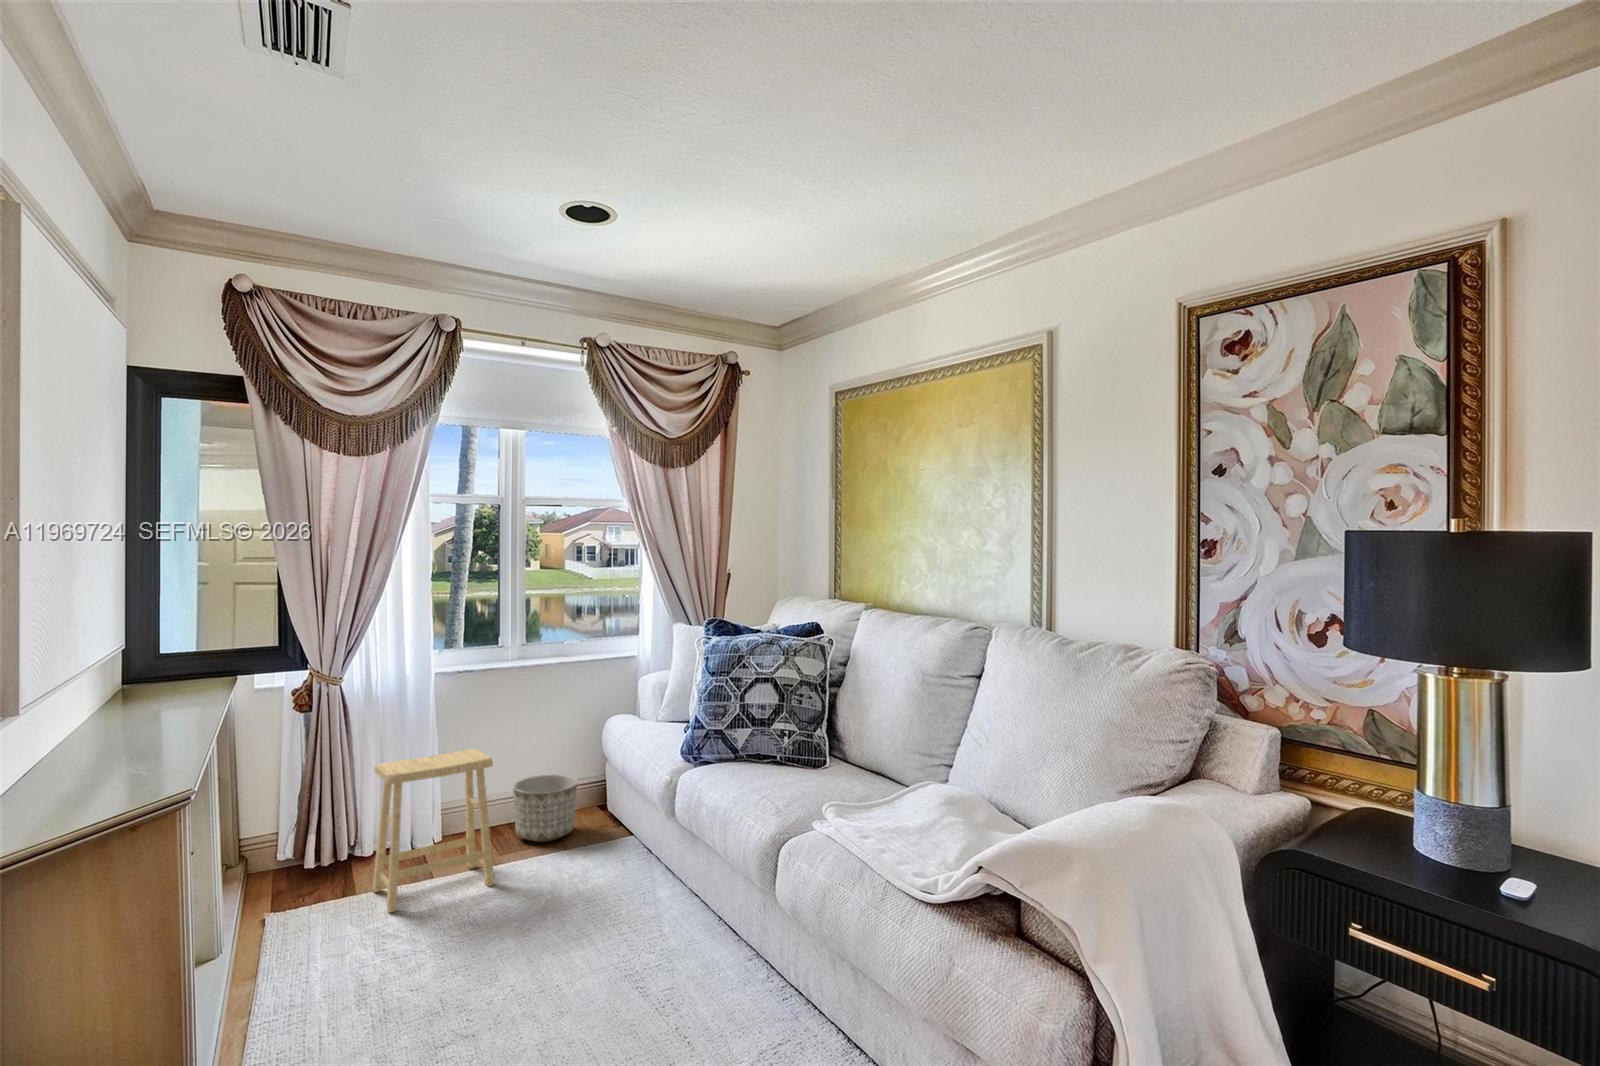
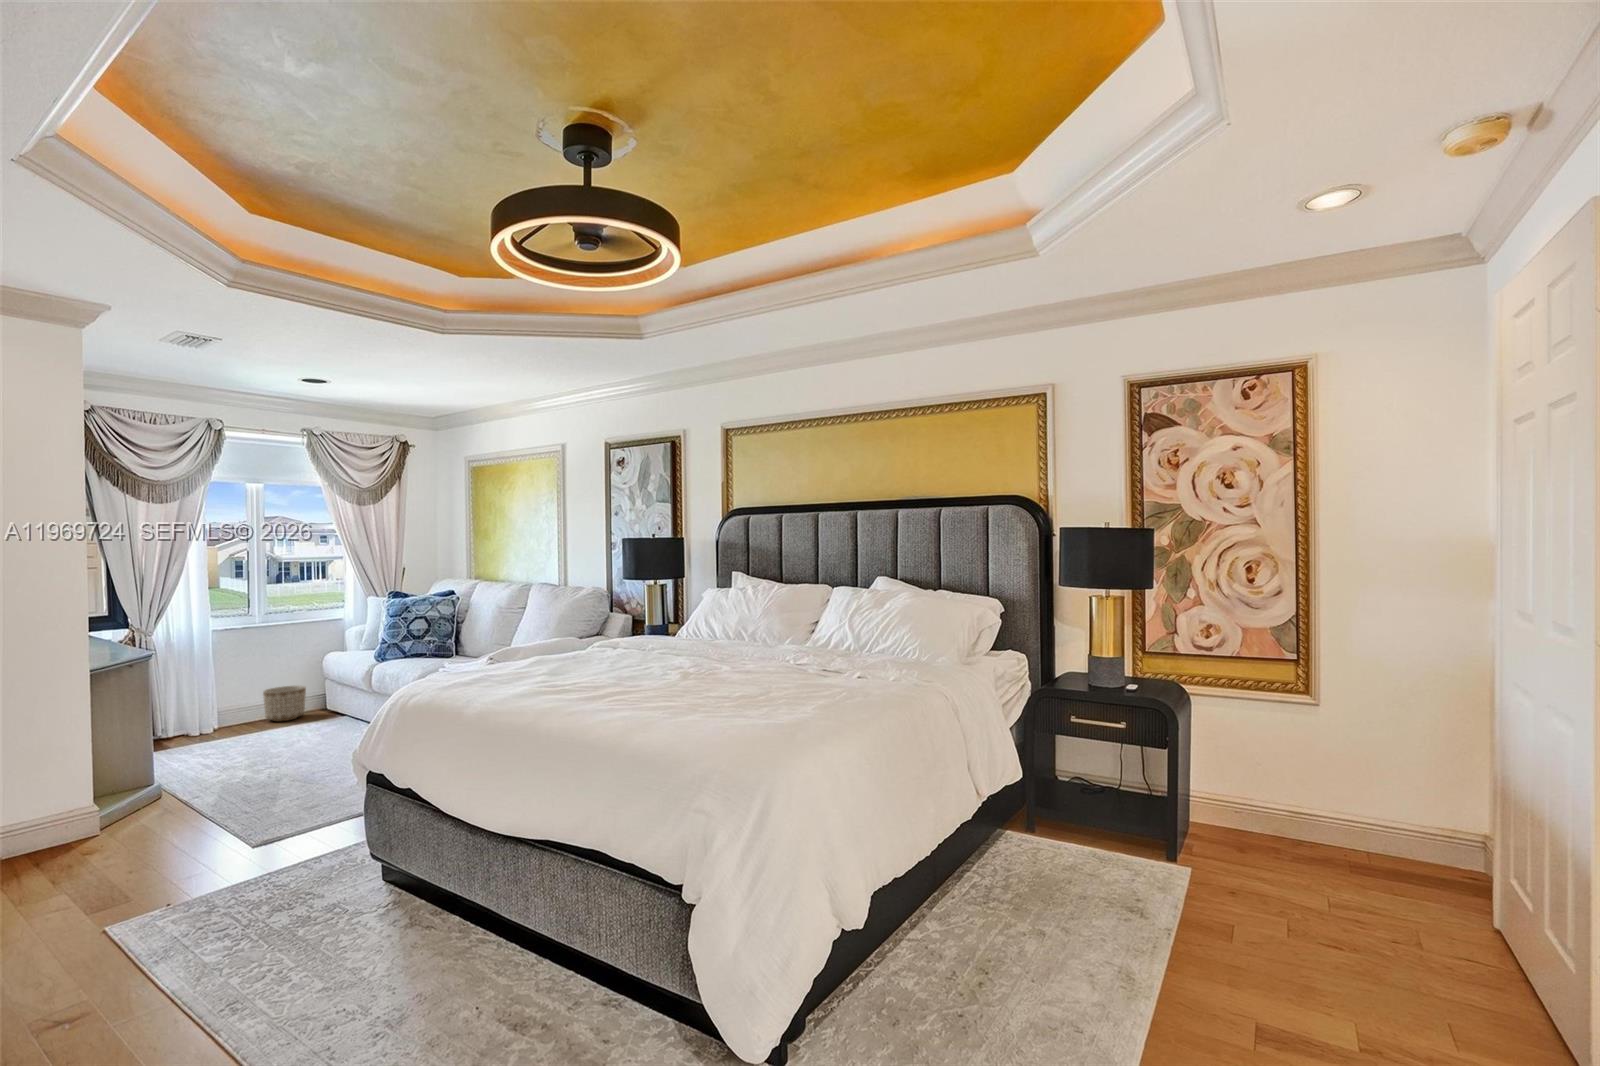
footstool: present [373,749,494,912] -> none [179,666,259,749]

